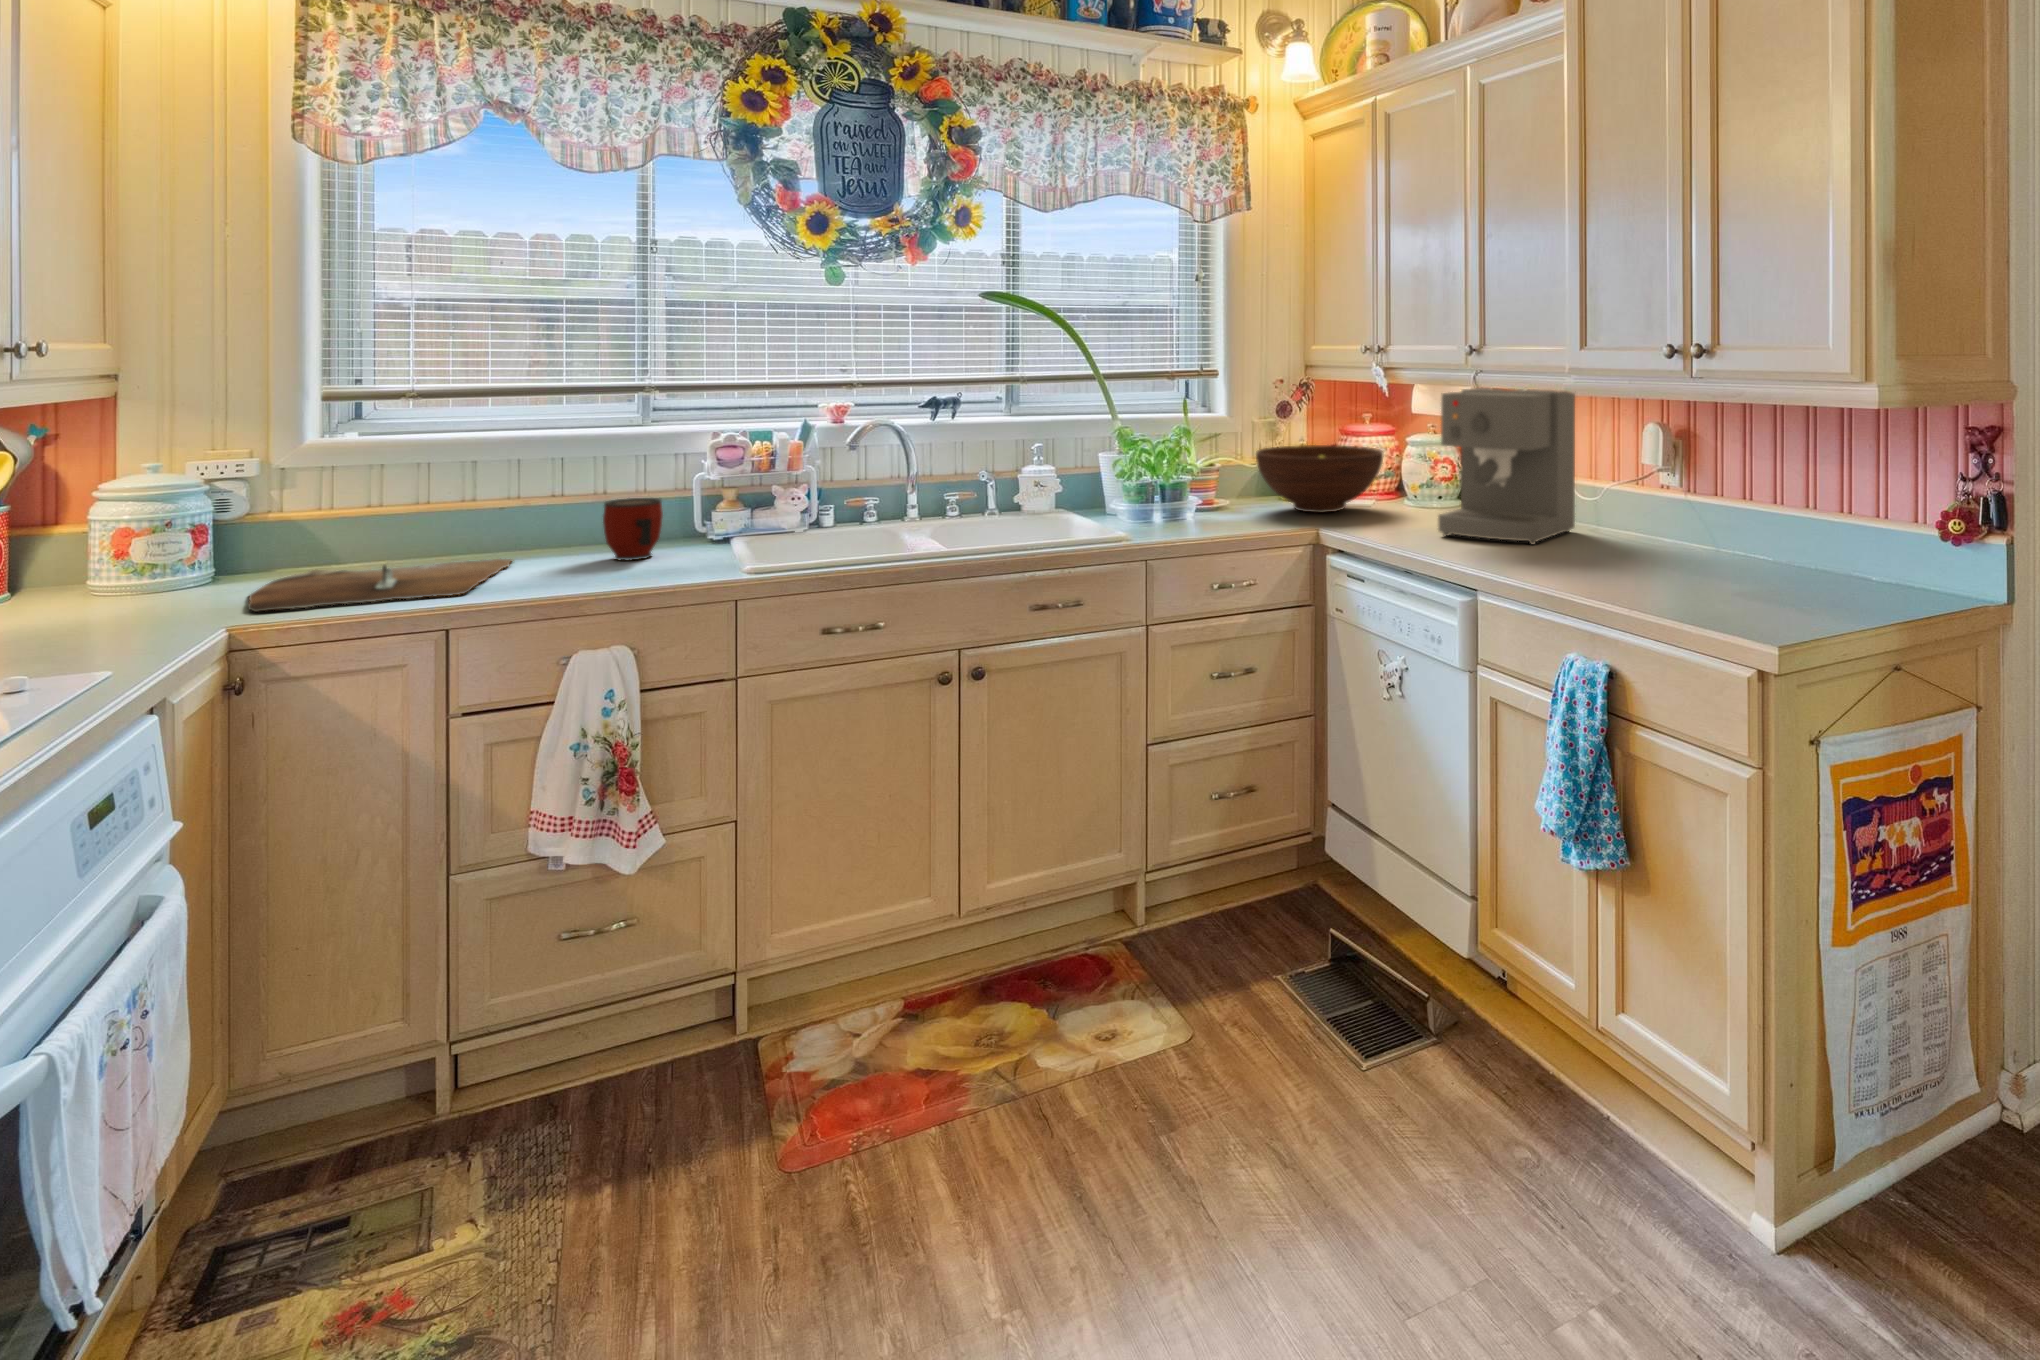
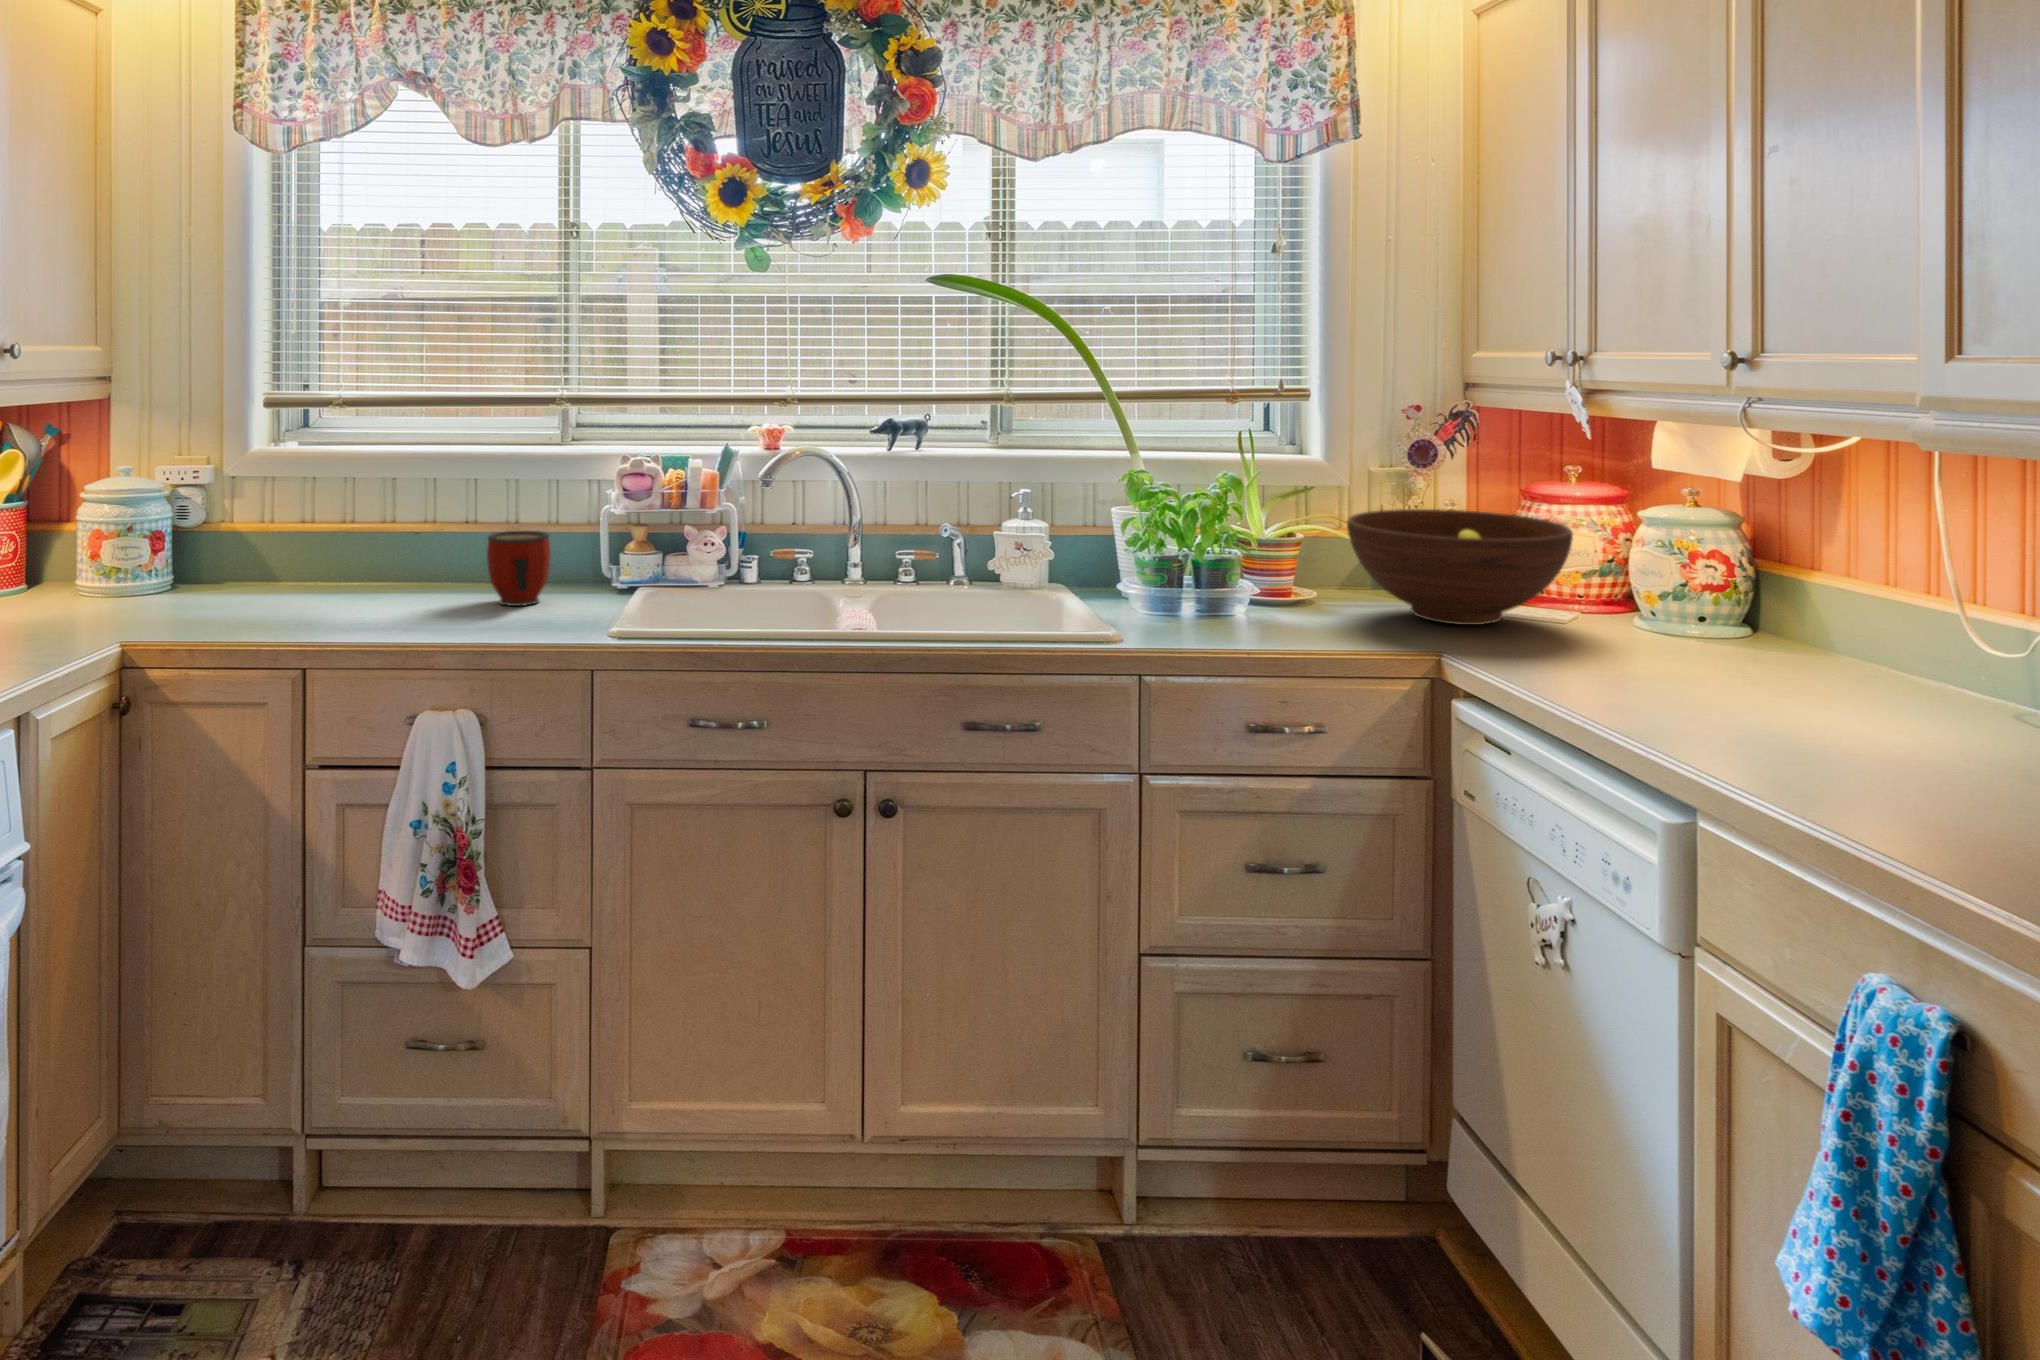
coffee maker: present [1438,388,1575,545] -> none [1632,437,1943,746]
cutting board: present [248,559,512,612] -> none [143,585,414,634]

